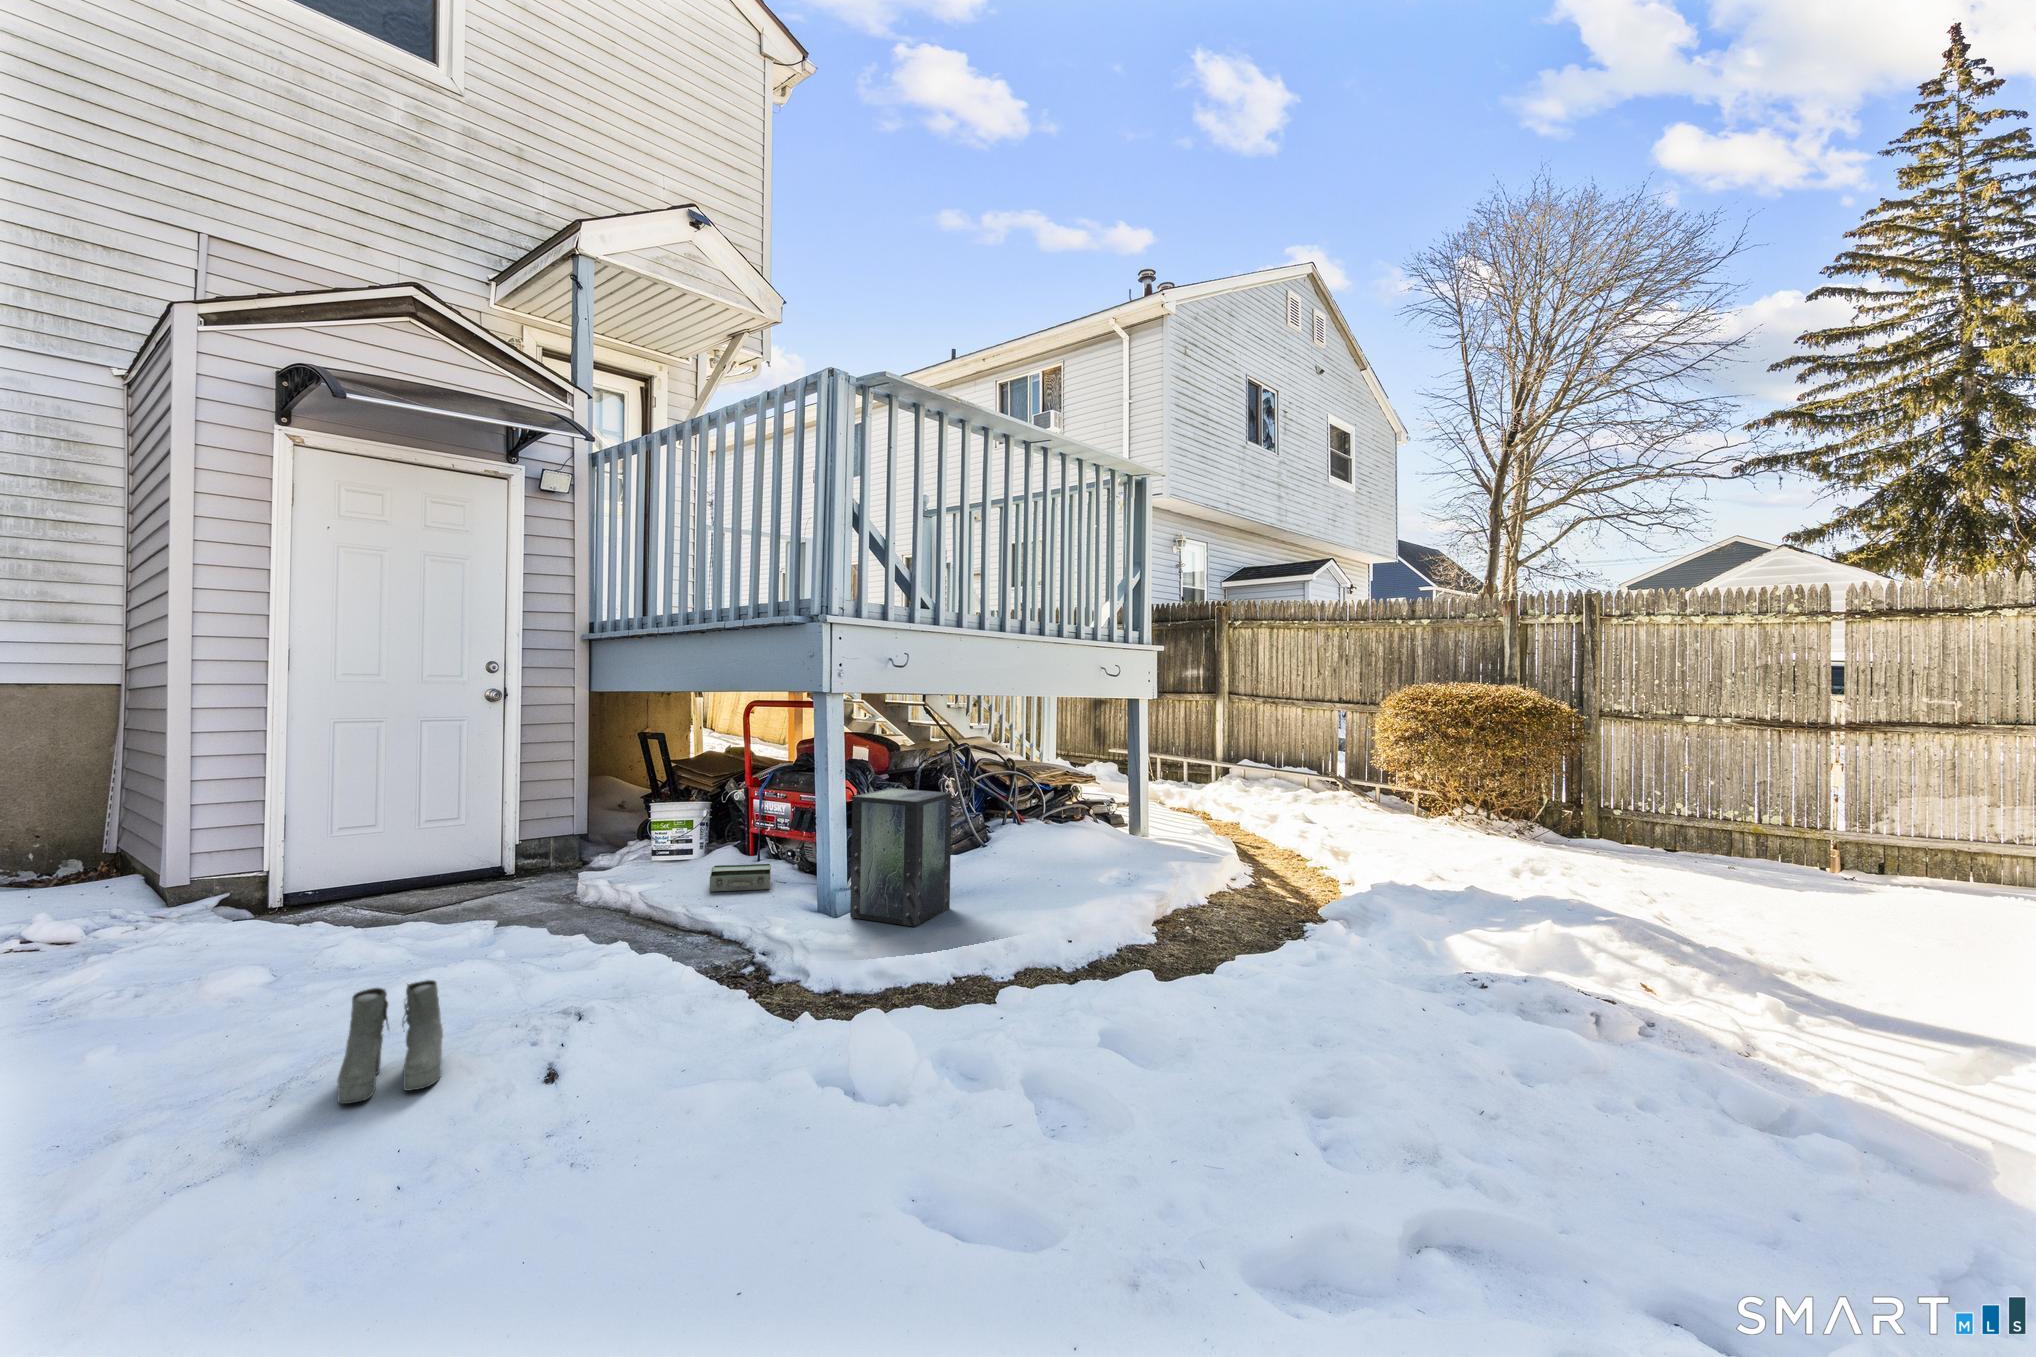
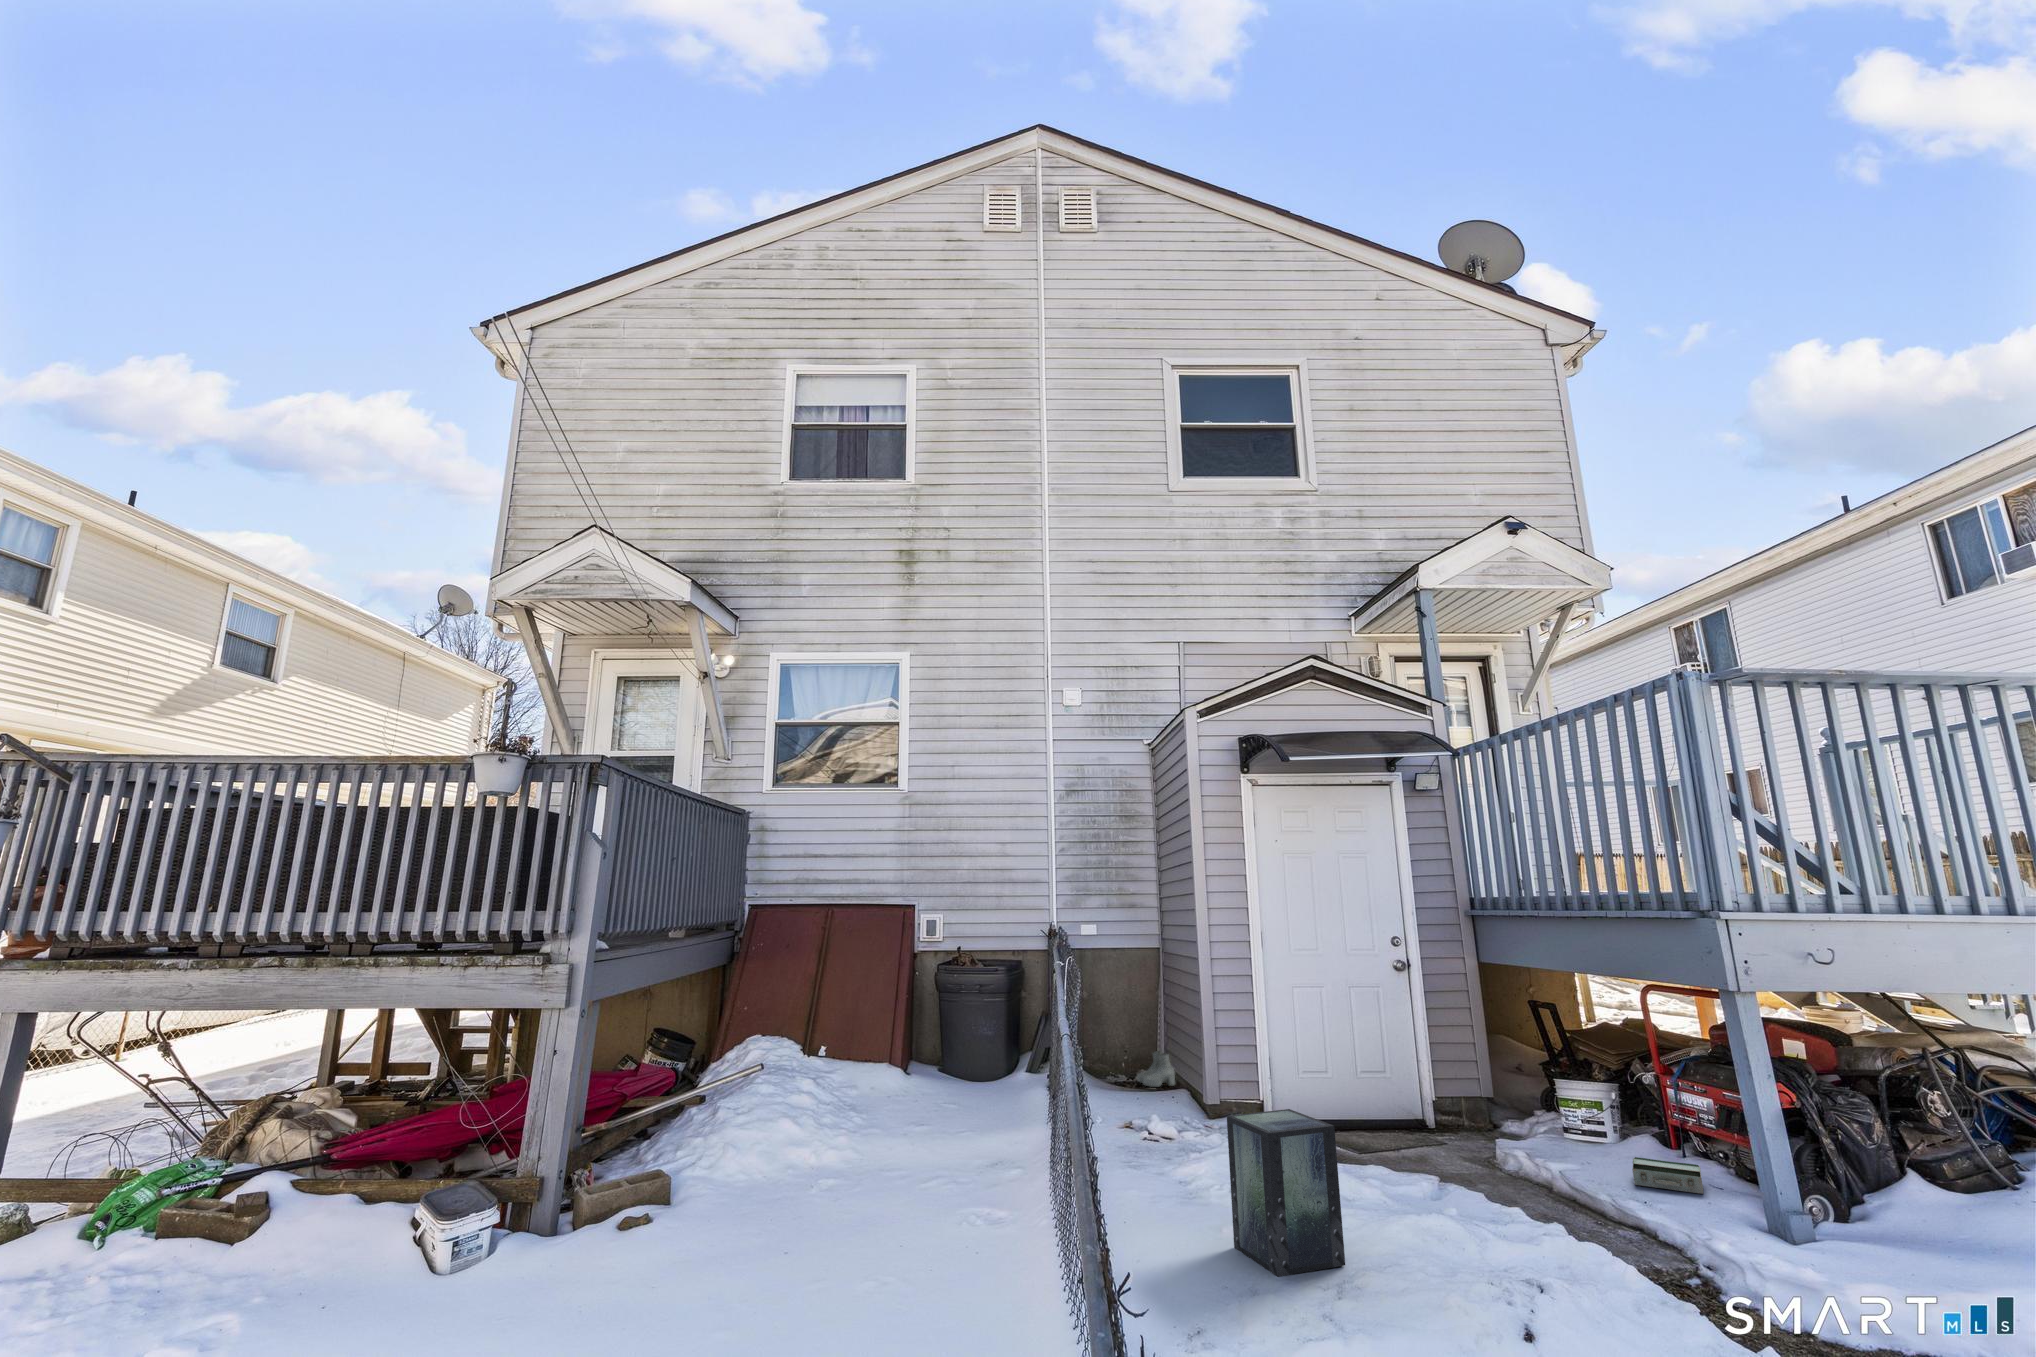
storage box: present [850,788,952,927] -> present [1227,1109,1345,1277]
boots: present [338,980,443,1104] -> present [1138,1051,1175,1087]

